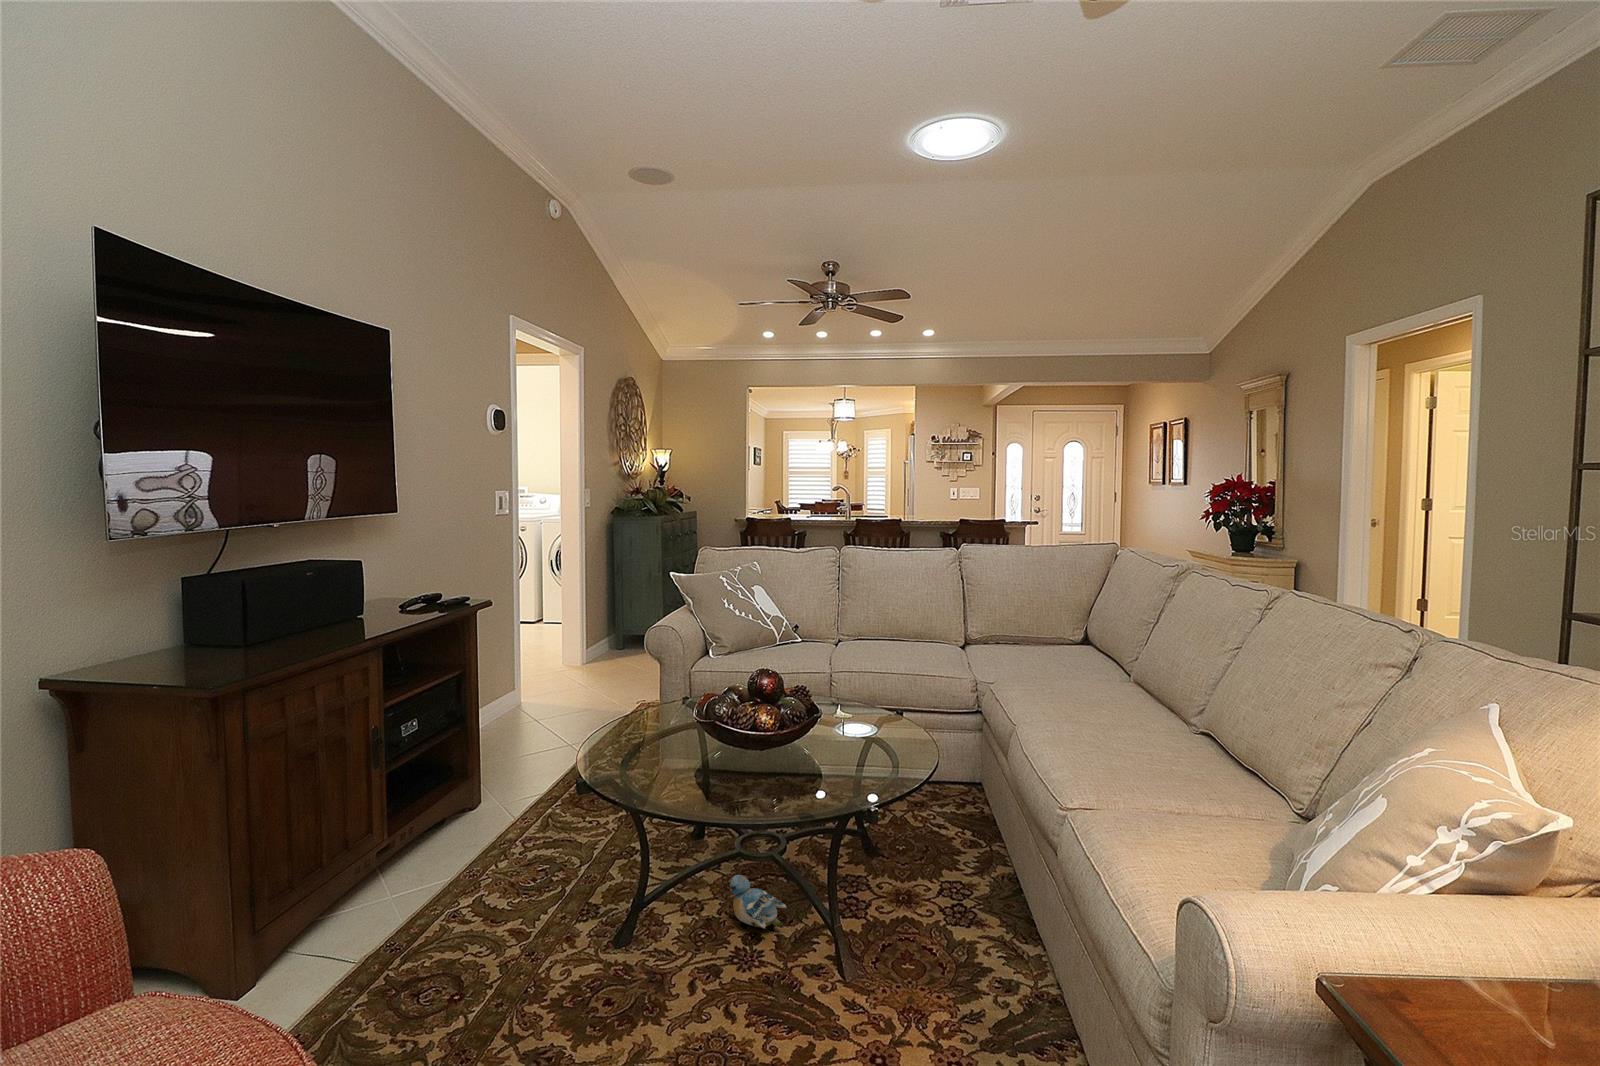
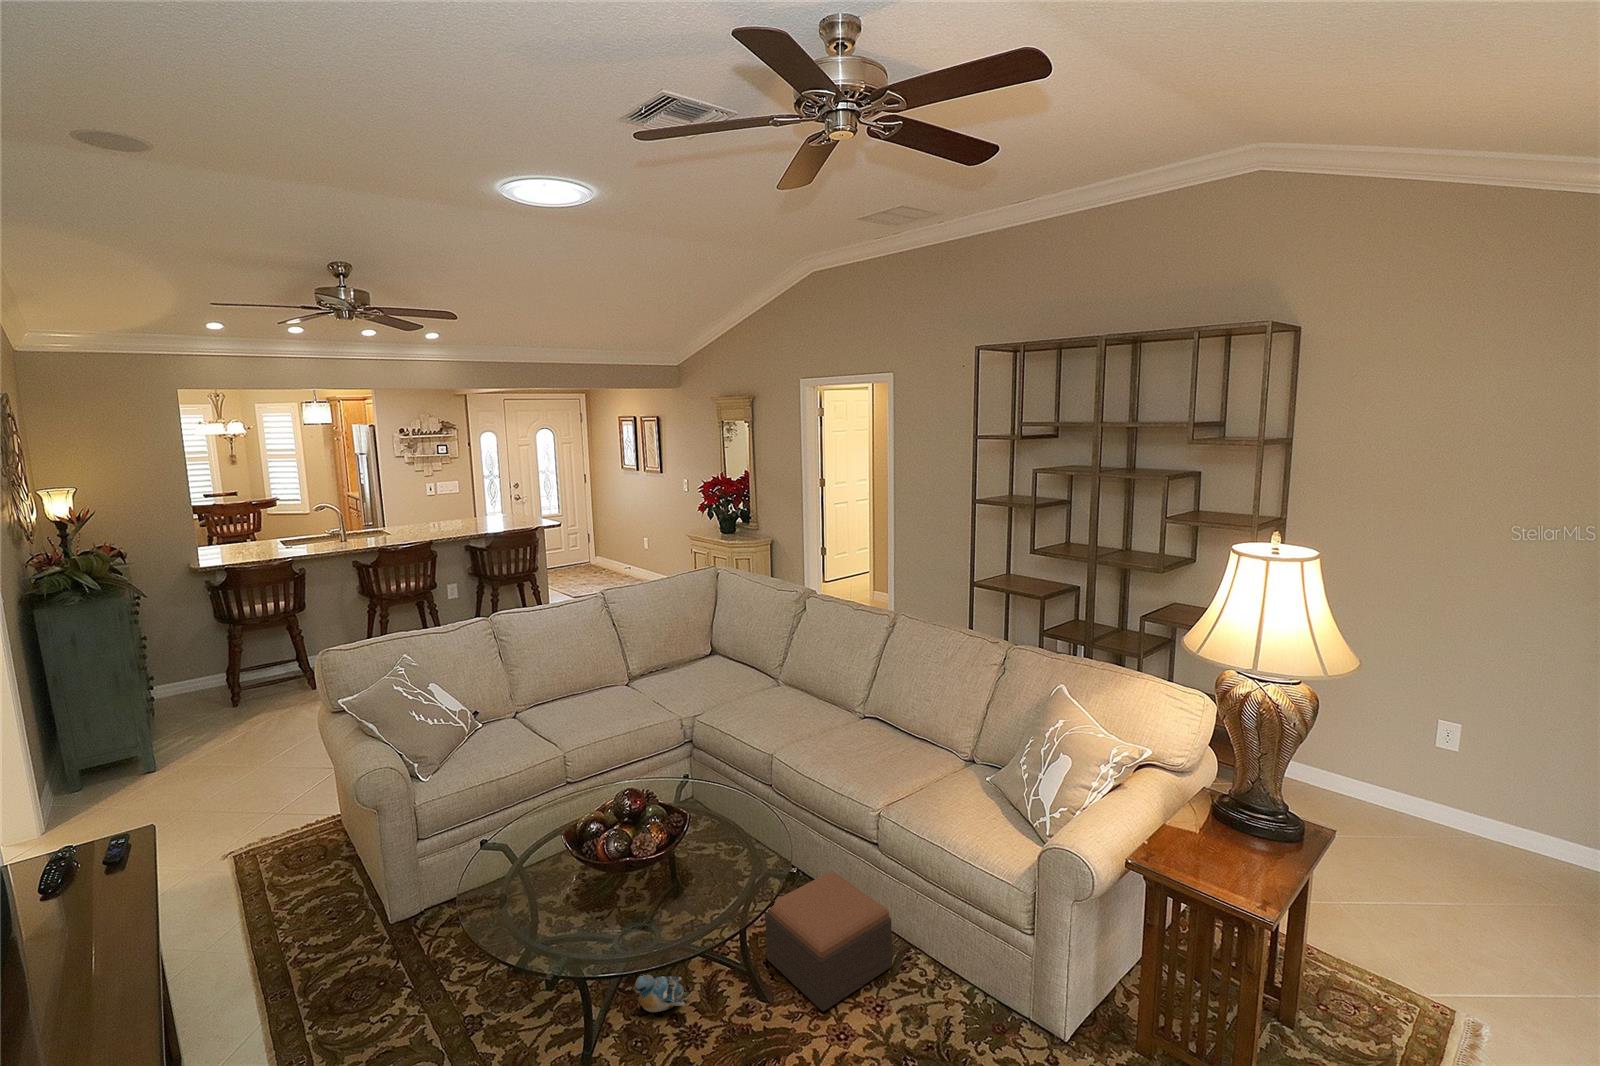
footstool: none [884,868,1025,1037] -> present [765,871,892,1011]

